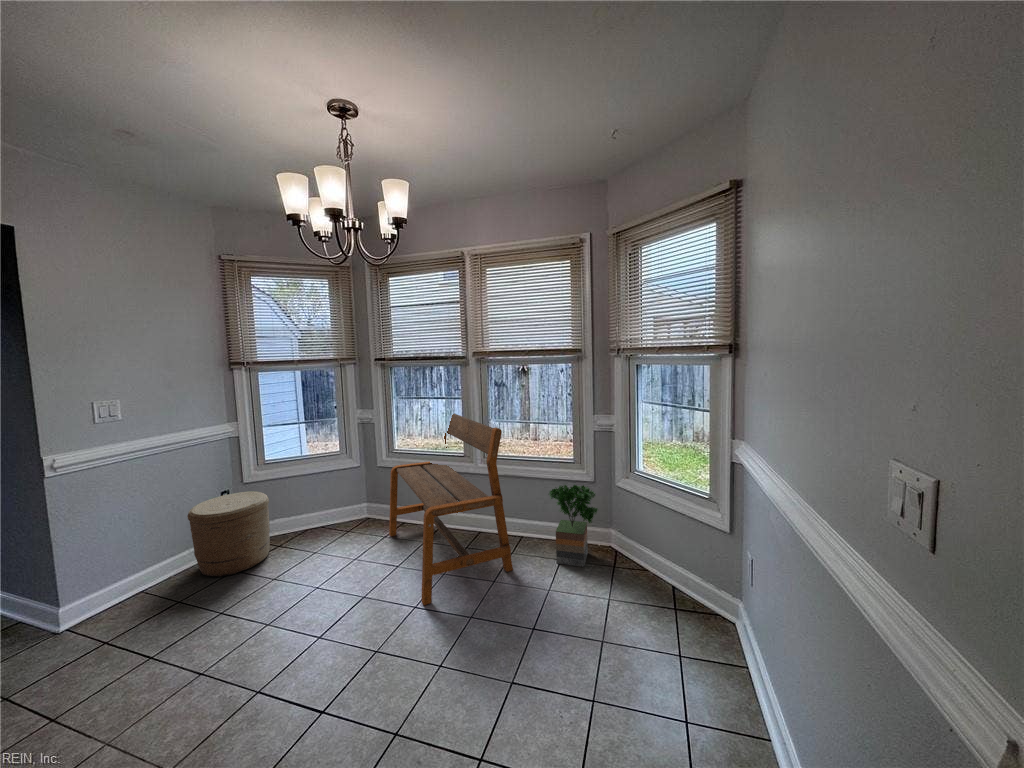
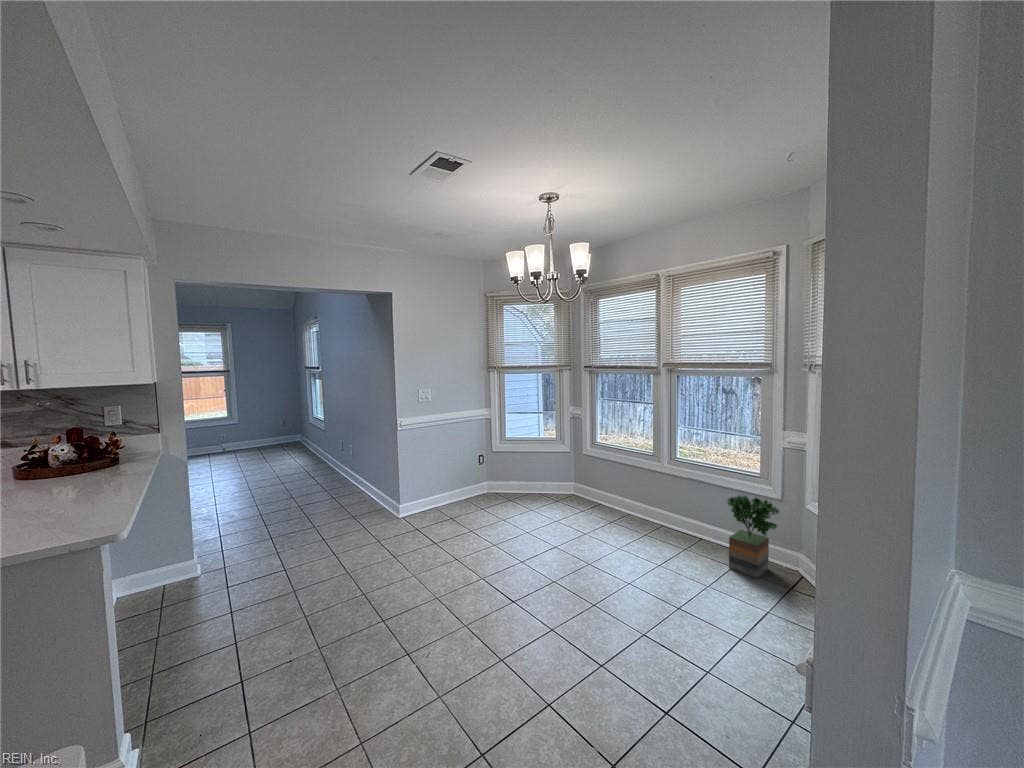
bench: present [389,413,513,605] -> none [587,414,683,563]
woven basket: present [187,491,270,576] -> none [460,457,506,510]

